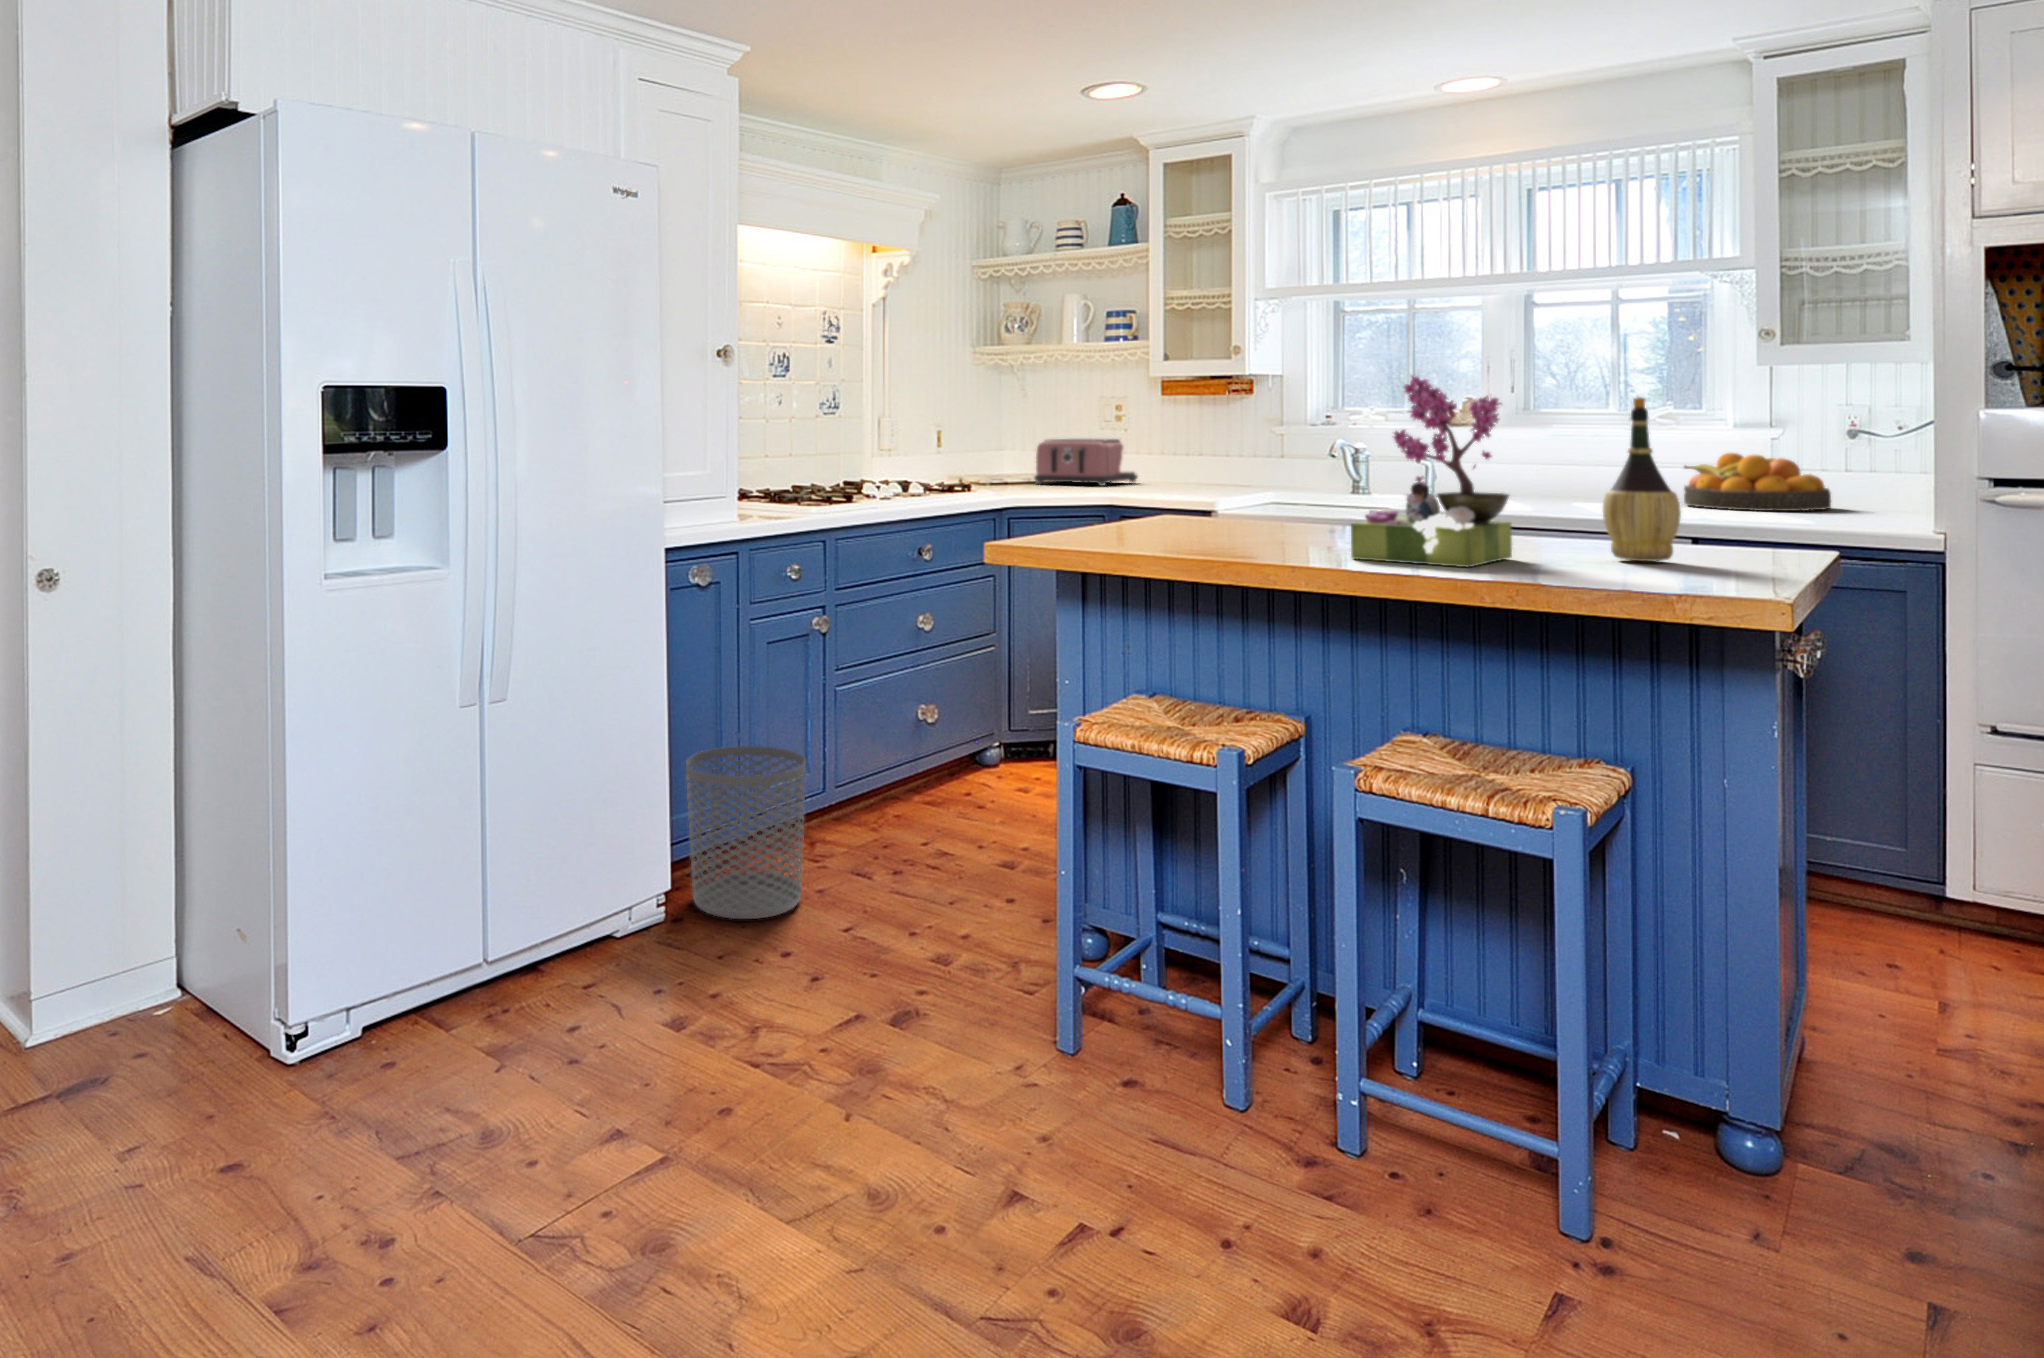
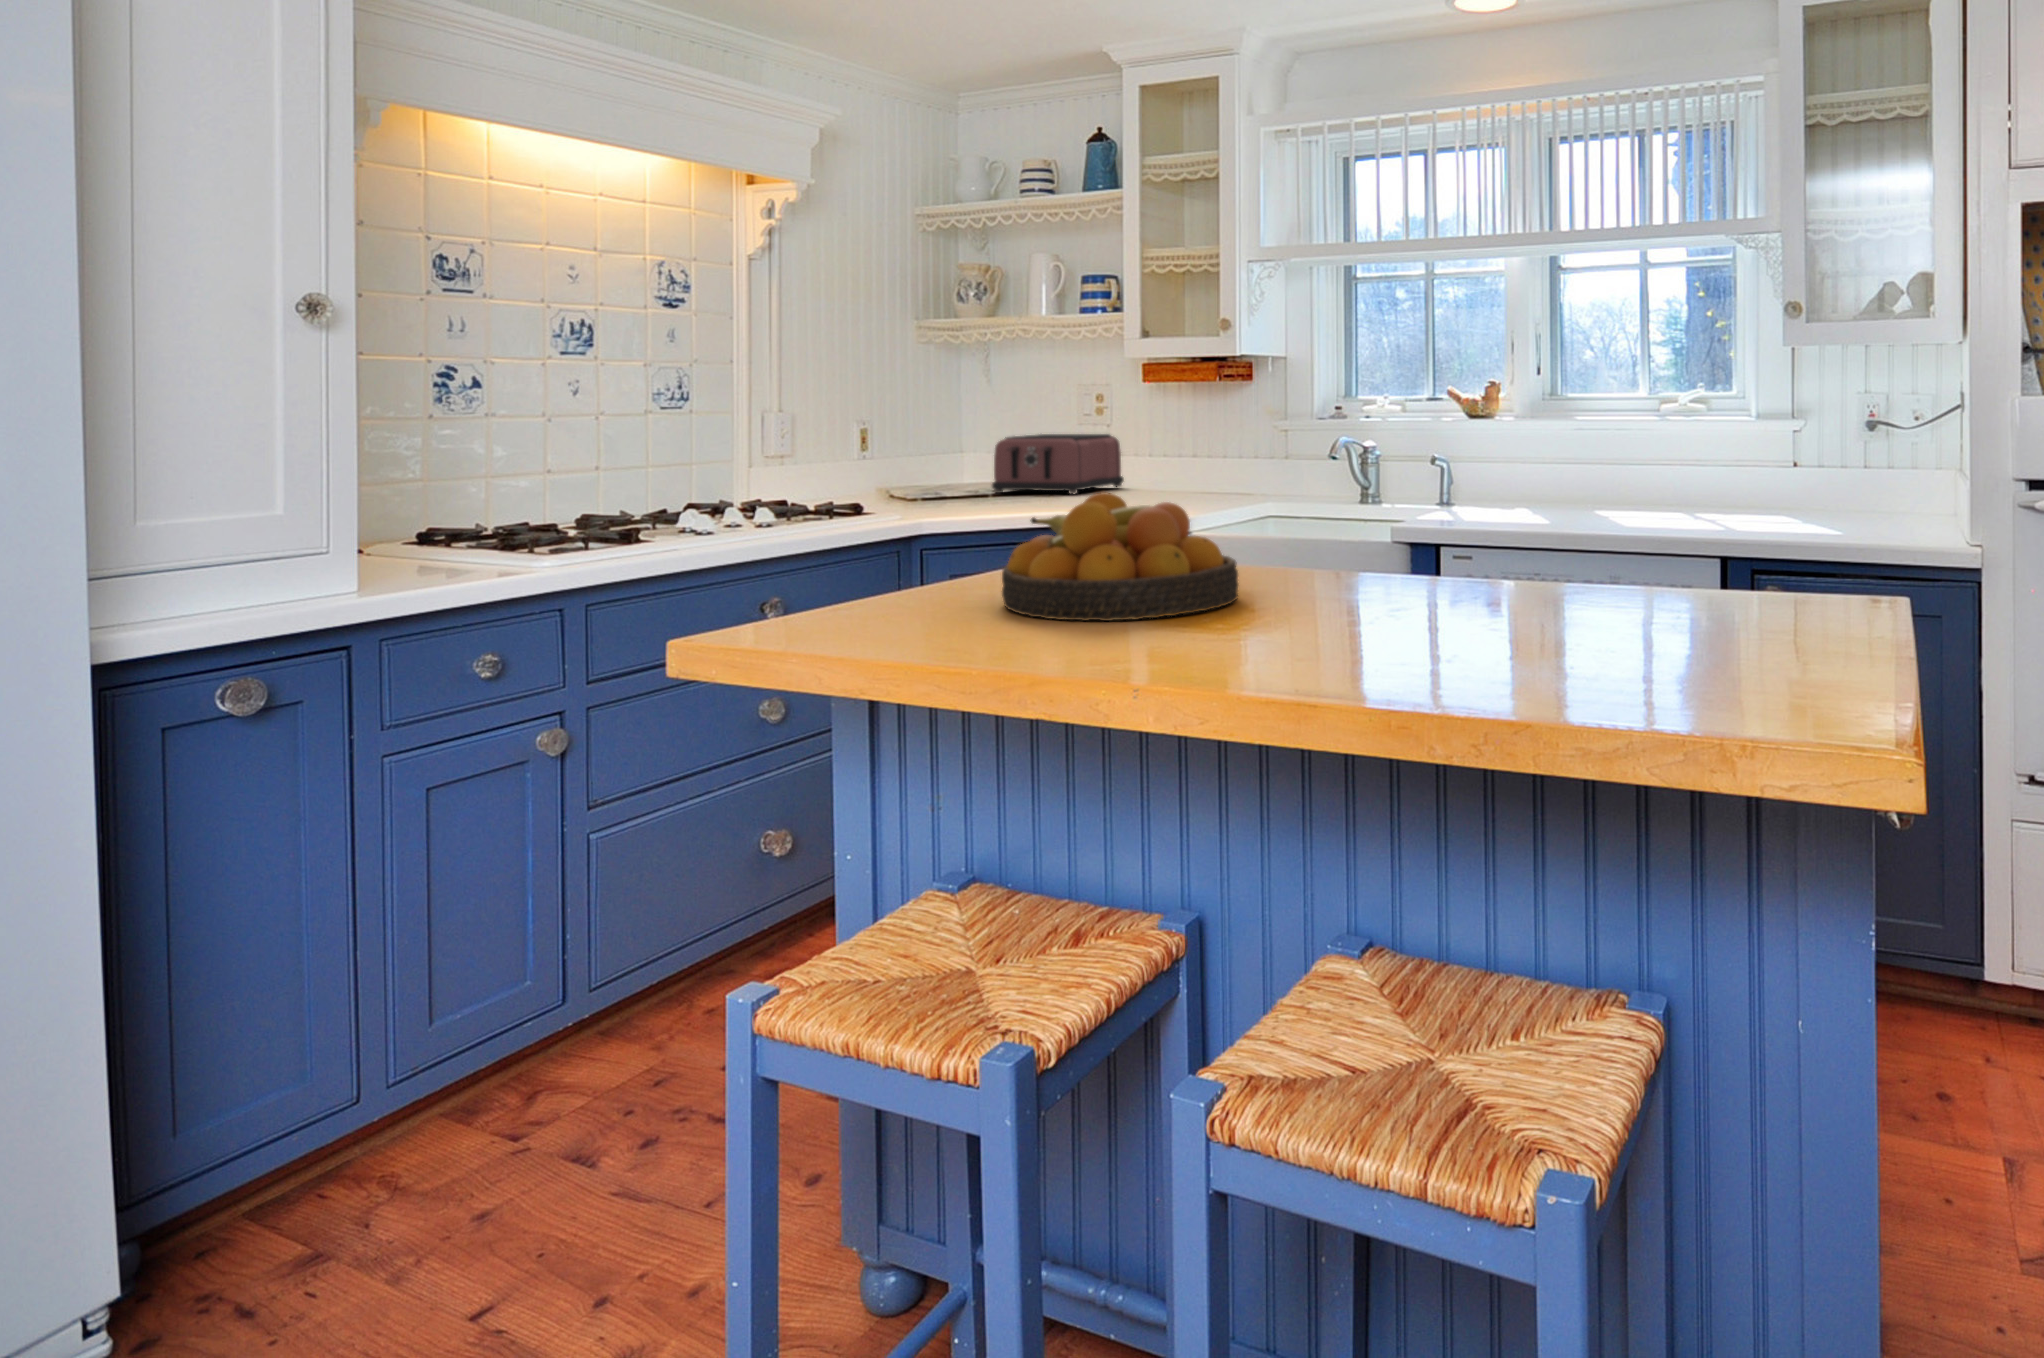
flower arrangement: present [1351,376,1512,567] -> none [1251,358,1494,683]
wine bottle: present [1603,397,1681,561] -> none [1620,395,1724,646]
fruit bowl: present [1684,453,1831,511] -> present [1002,492,1238,621]
waste bin: present [686,746,806,919] -> none [214,969,463,1304]

